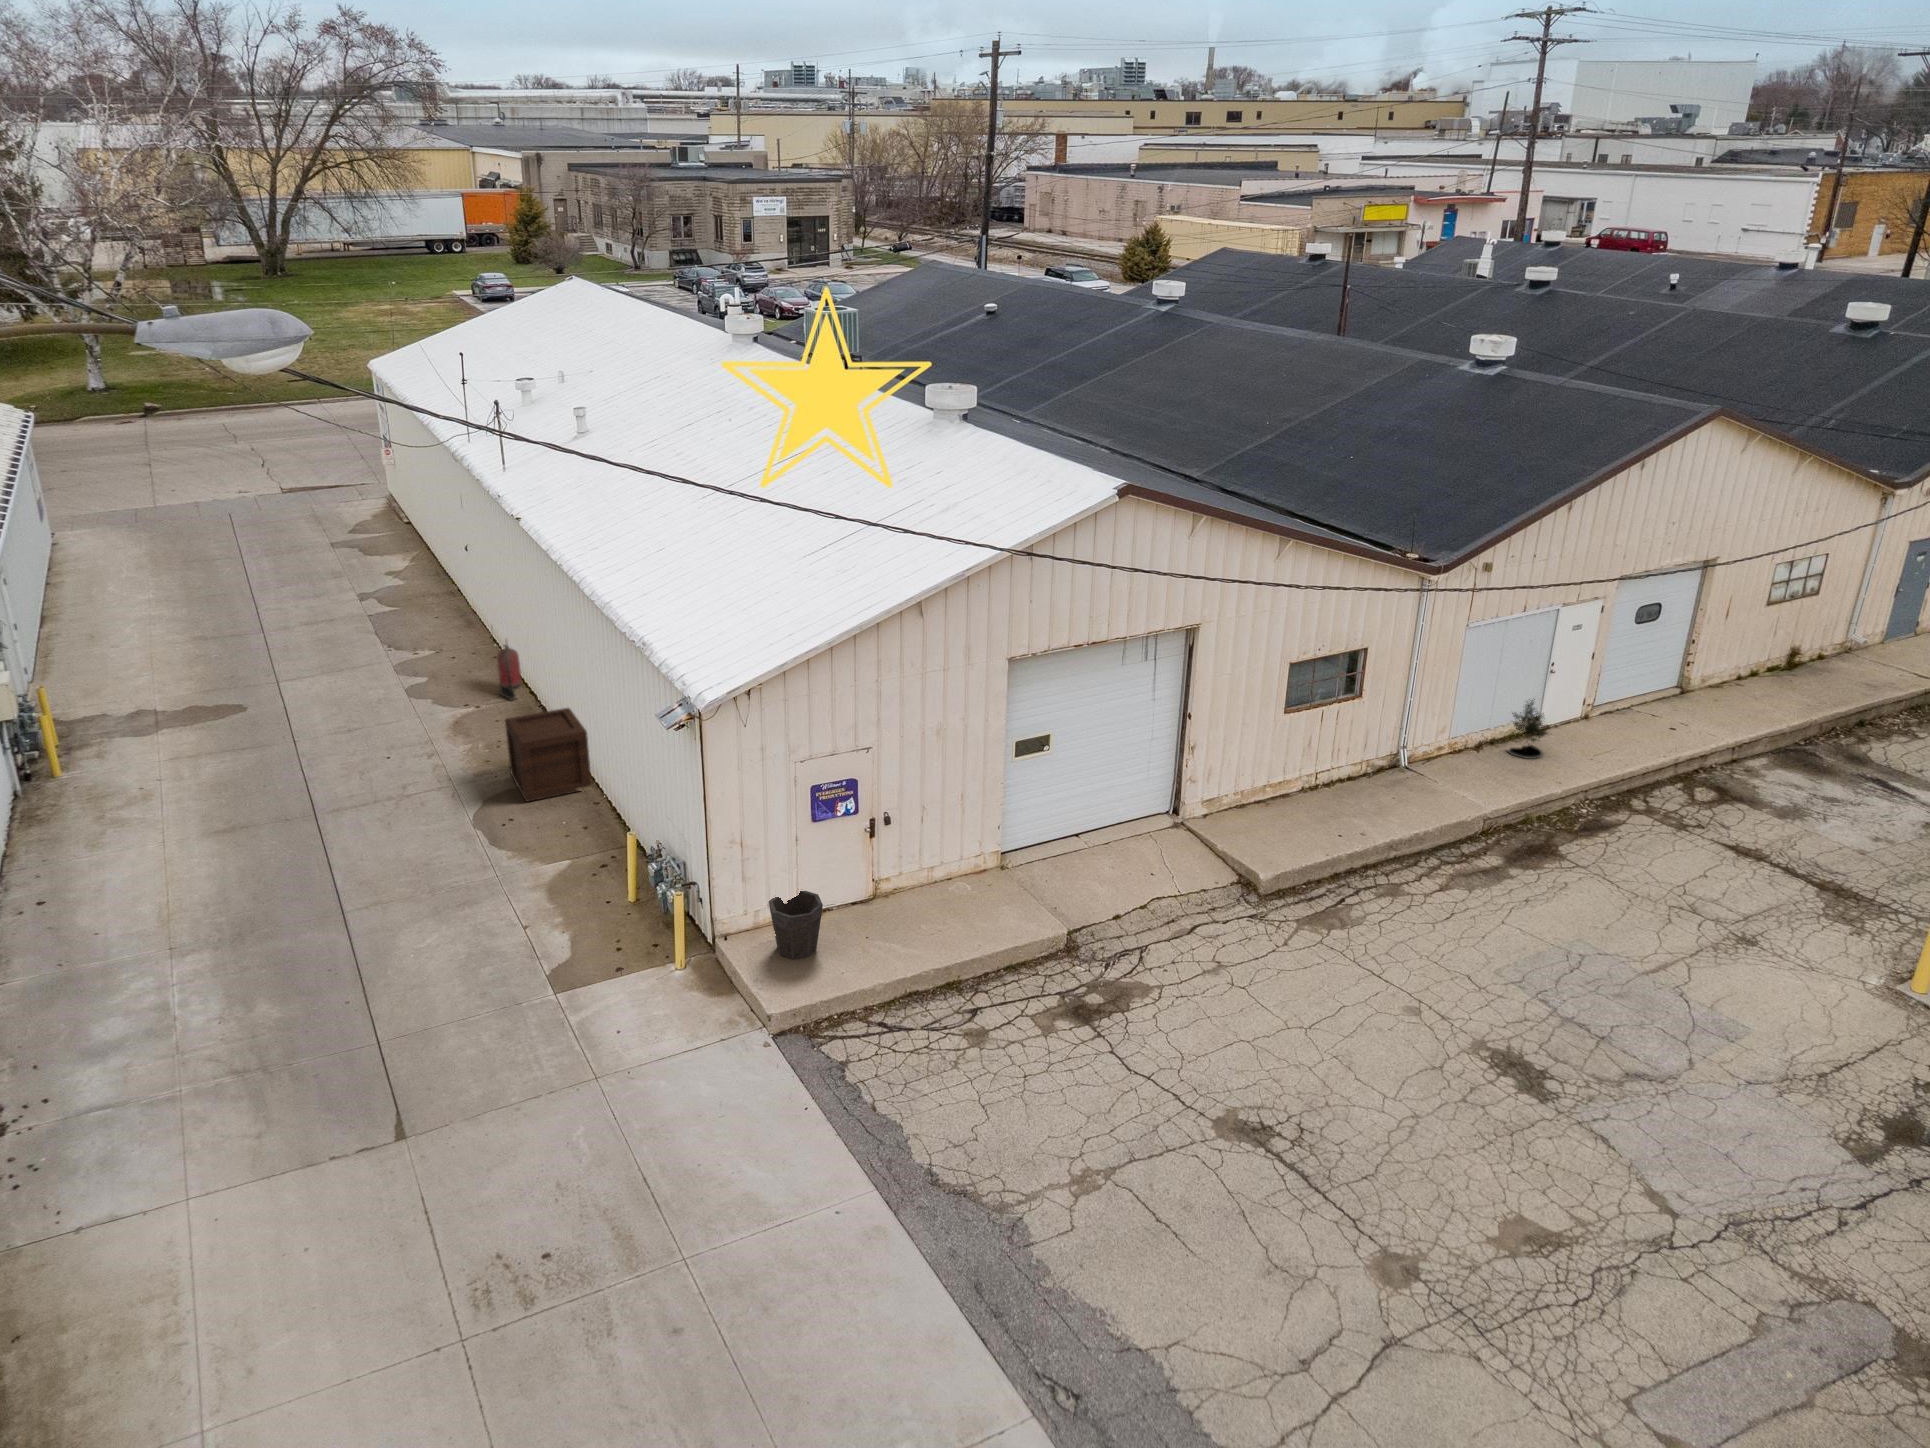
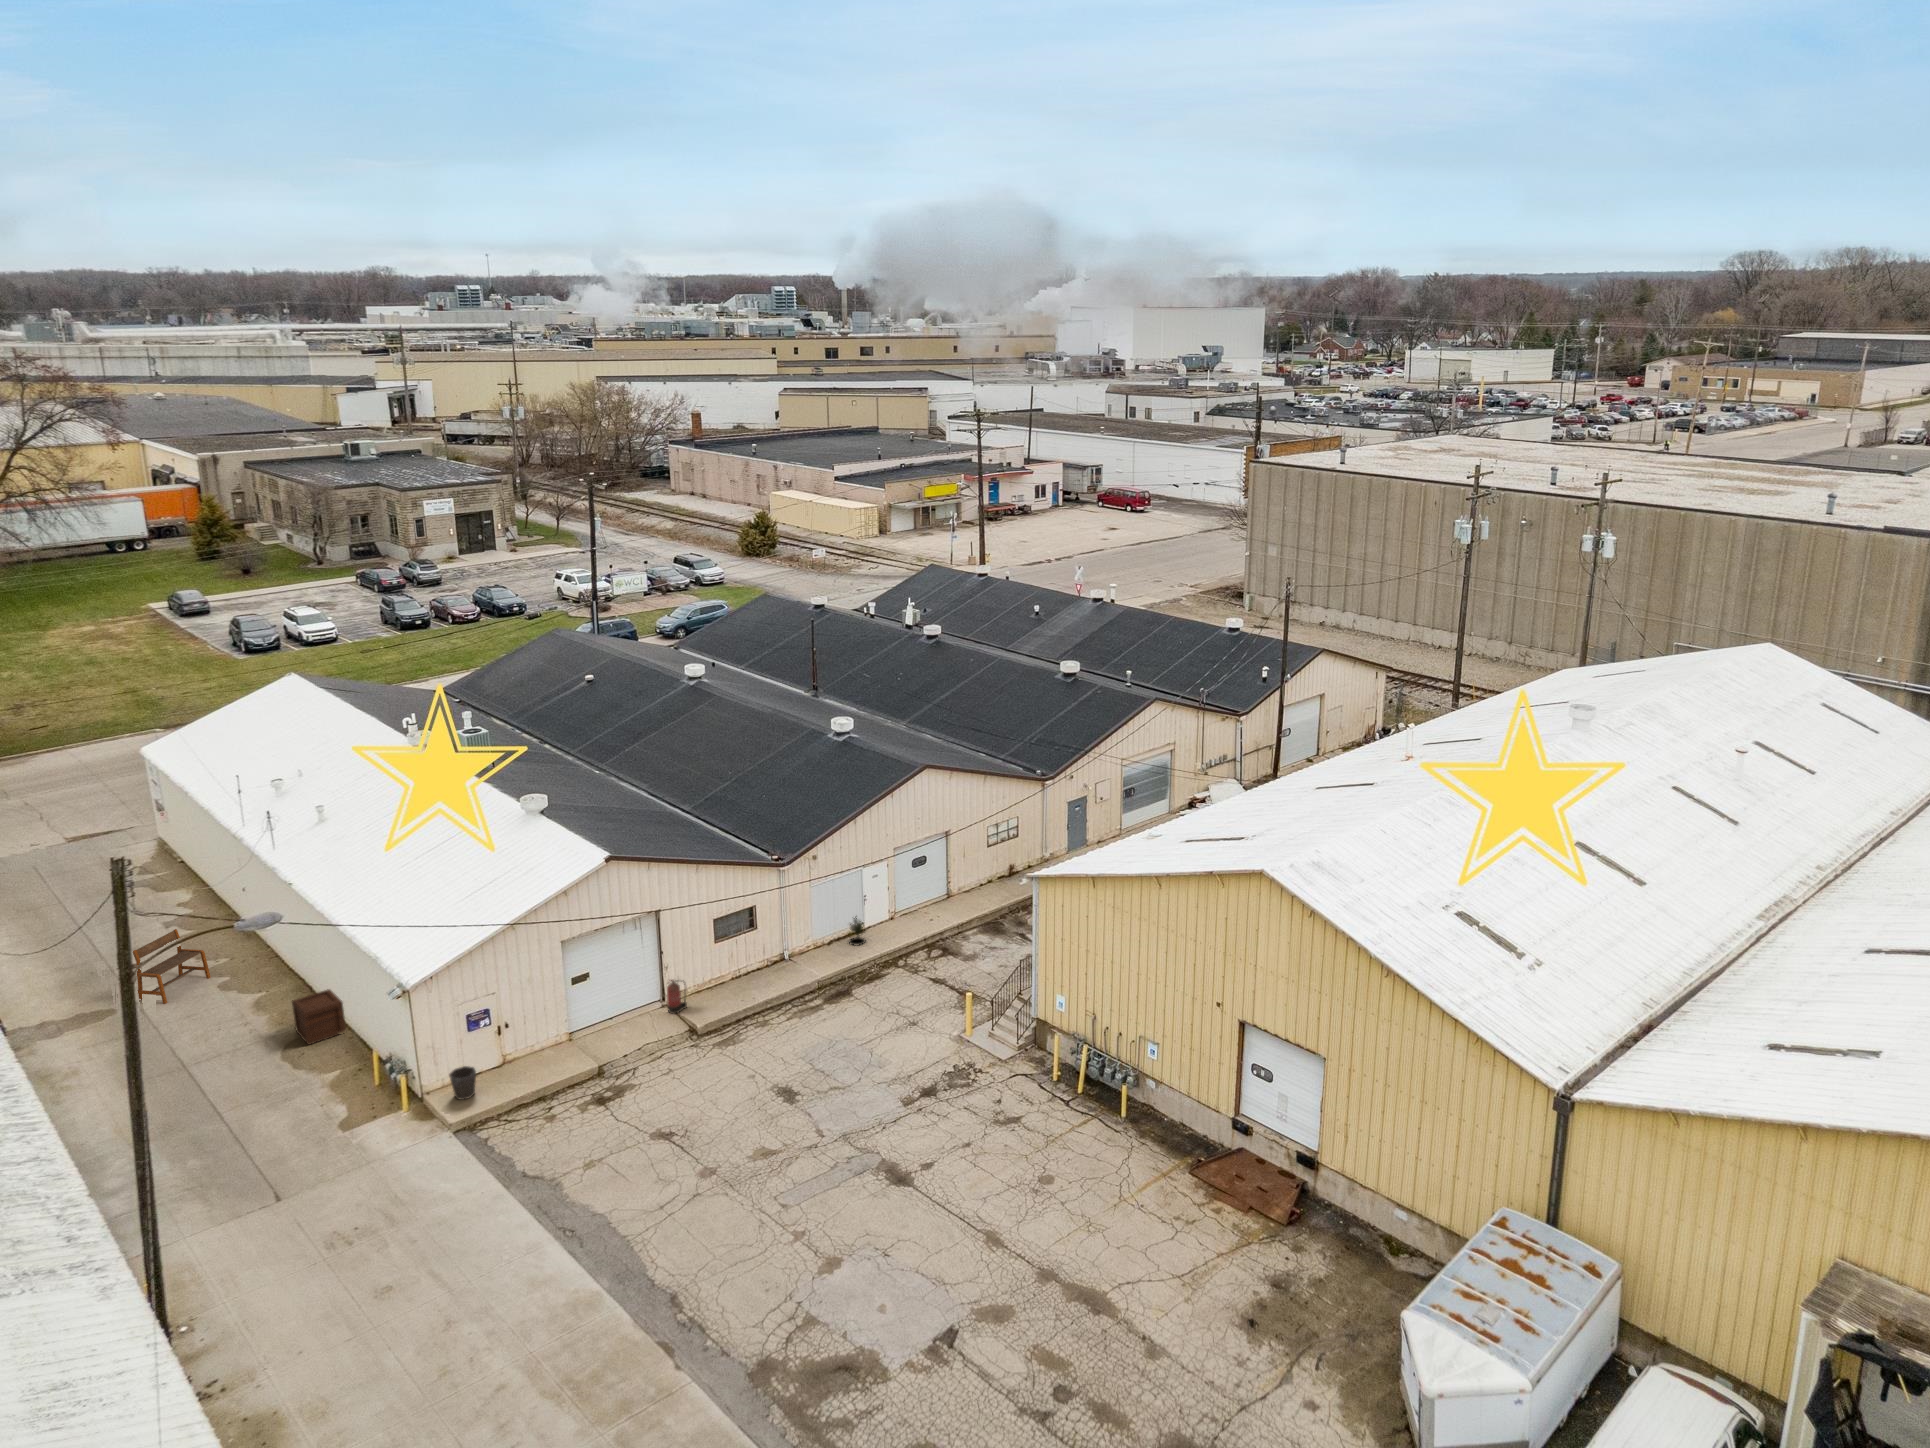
bench: none [285,587,406,703] -> present [133,929,210,1004]
fire extinguisher: present [497,644,523,700] -> present [667,980,687,1014]

